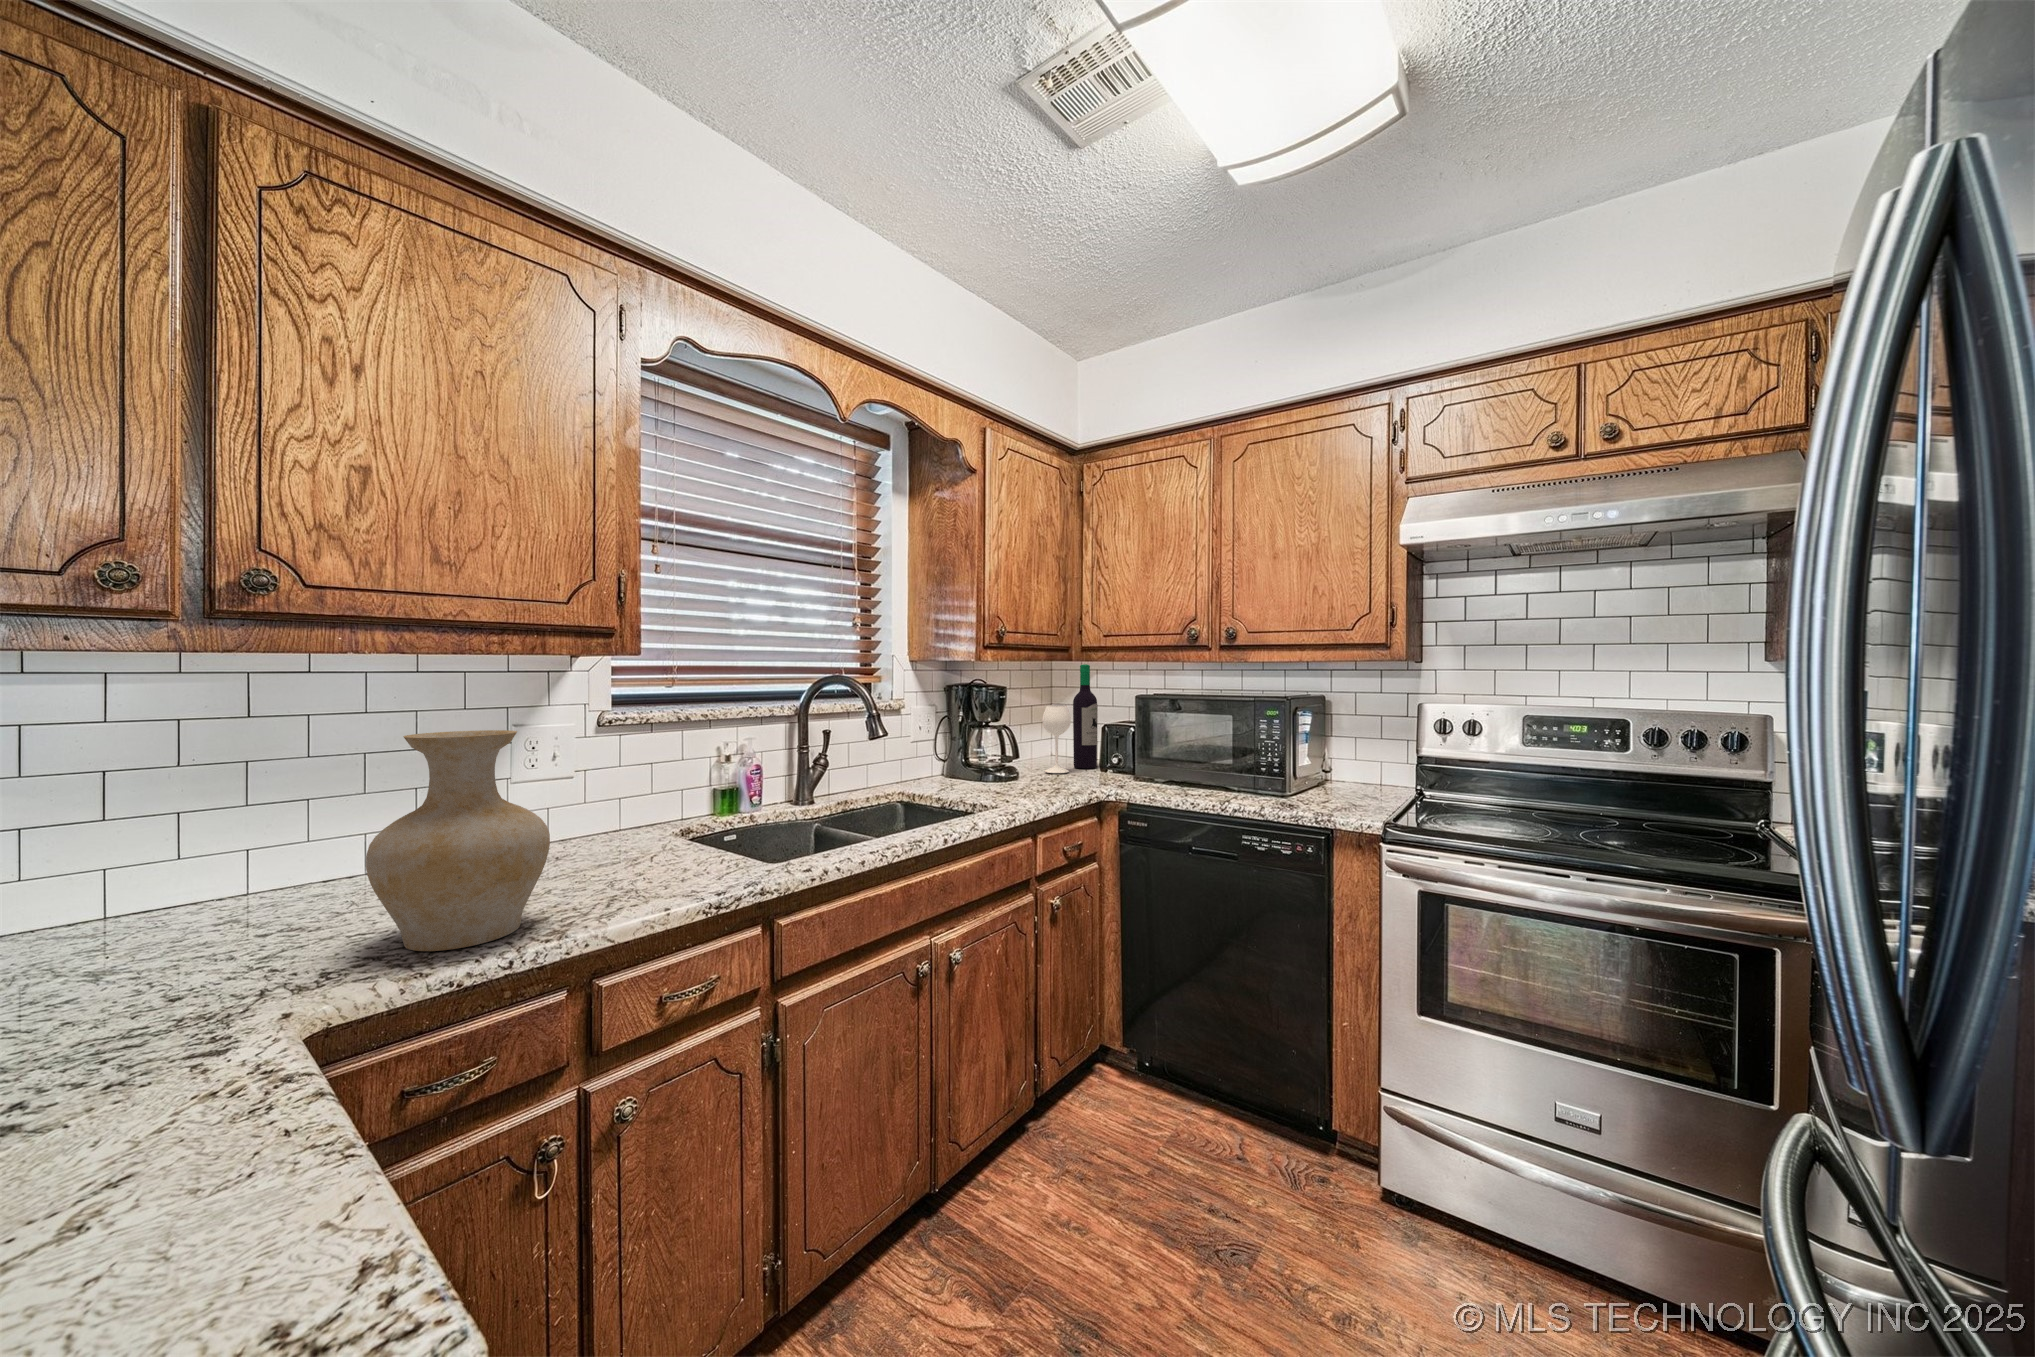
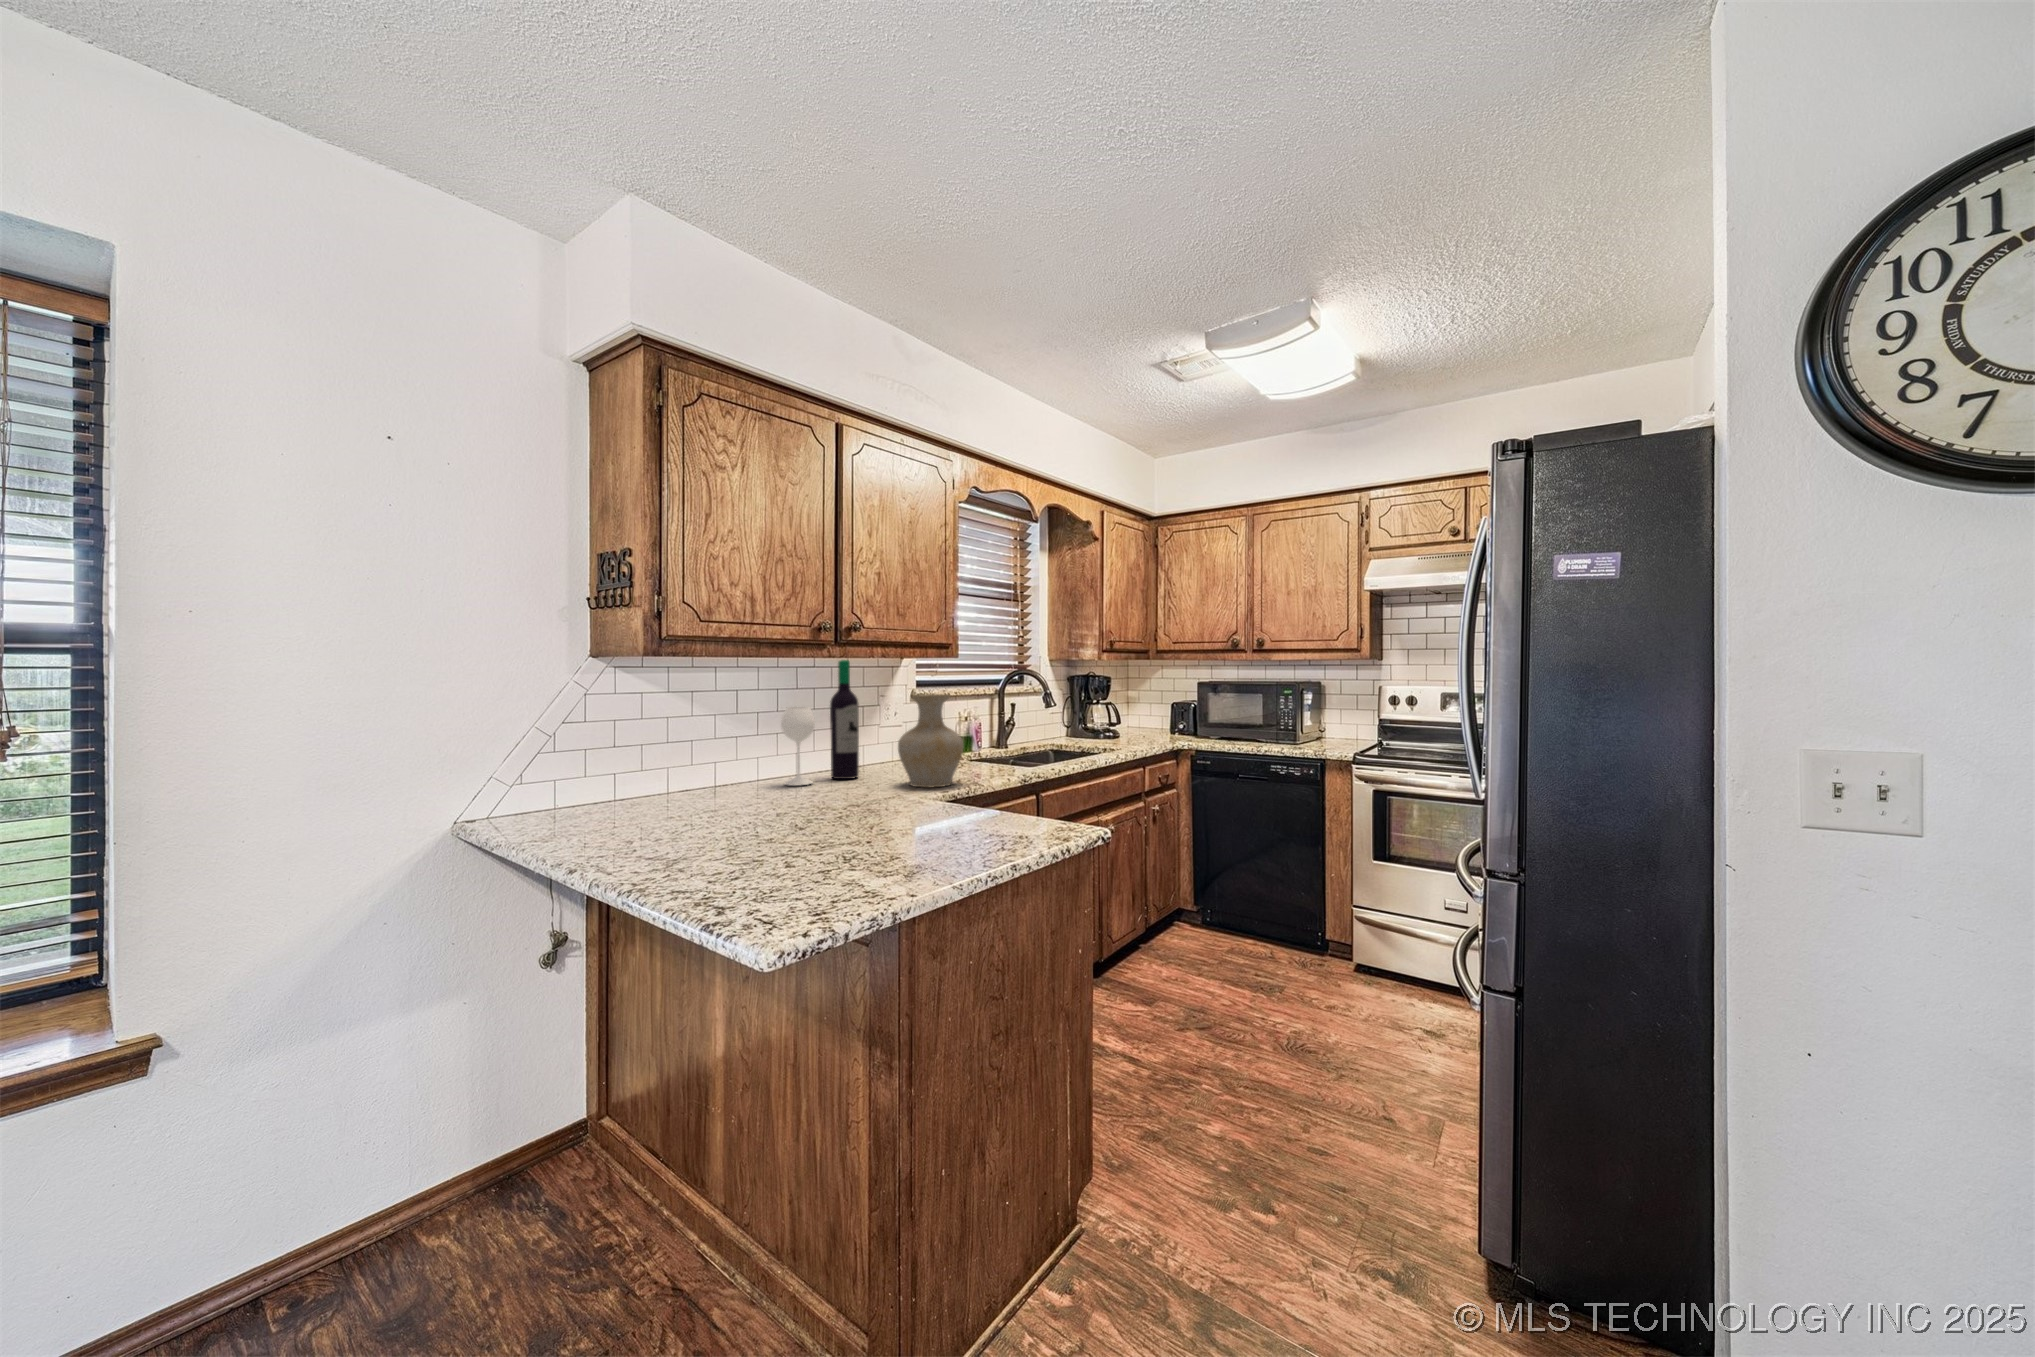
wine bottle: present [1042,664,1098,773] -> present [781,660,859,786]

